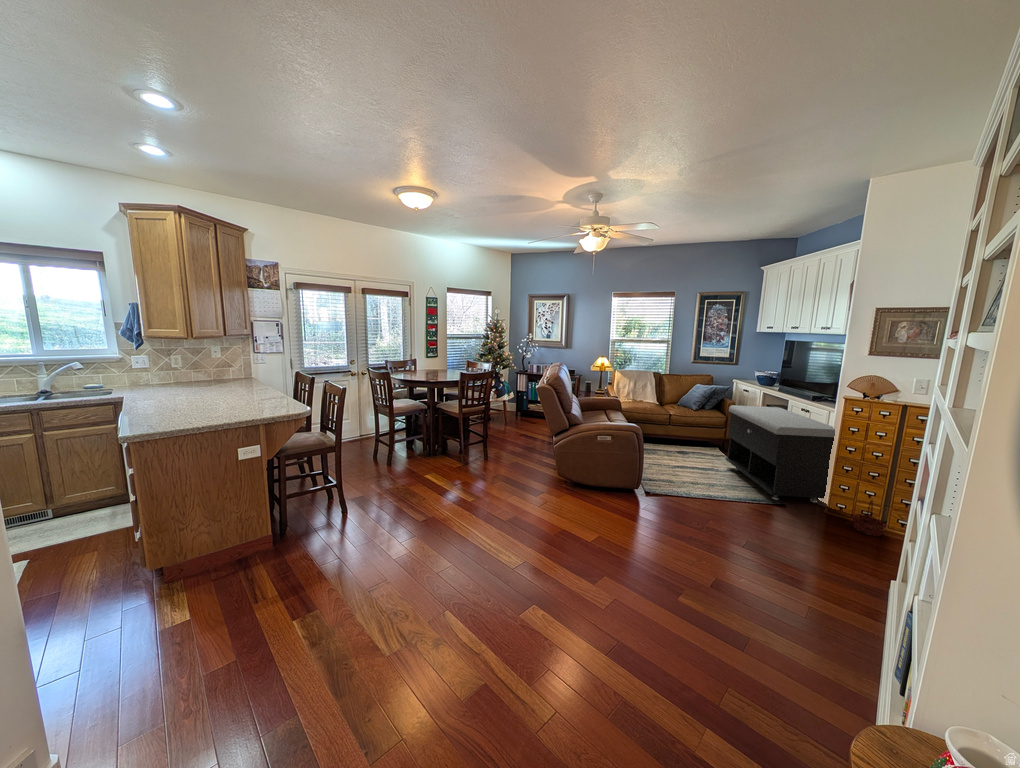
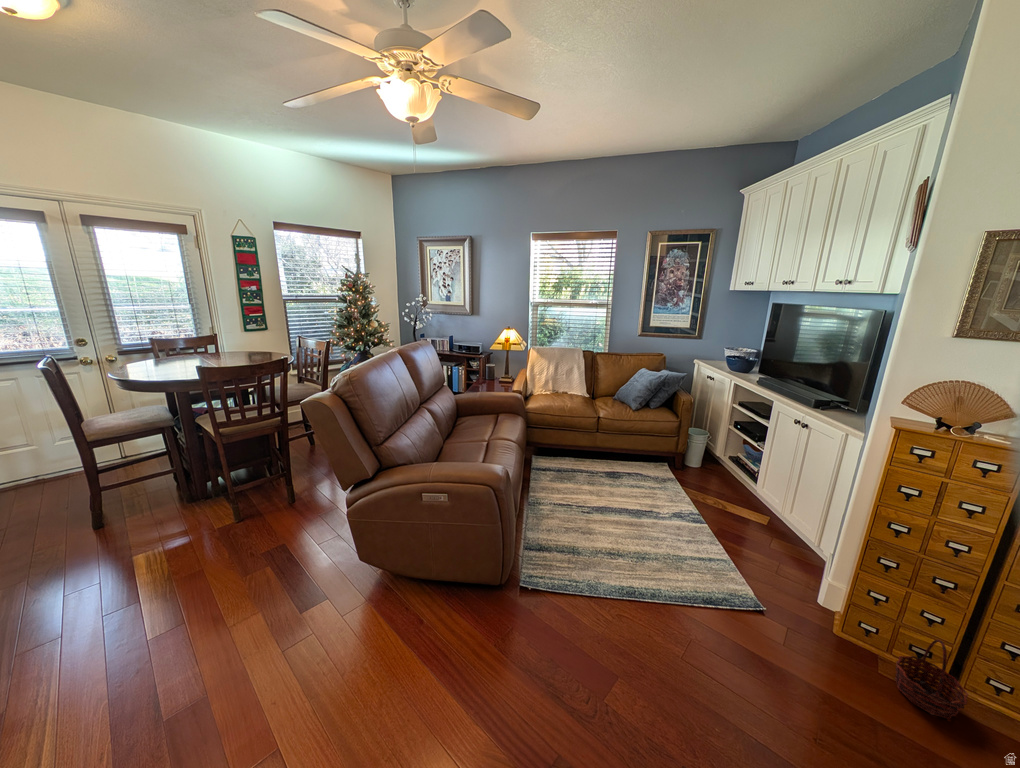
storage bench: present [725,405,835,503] -> none [673,412,884,600]

